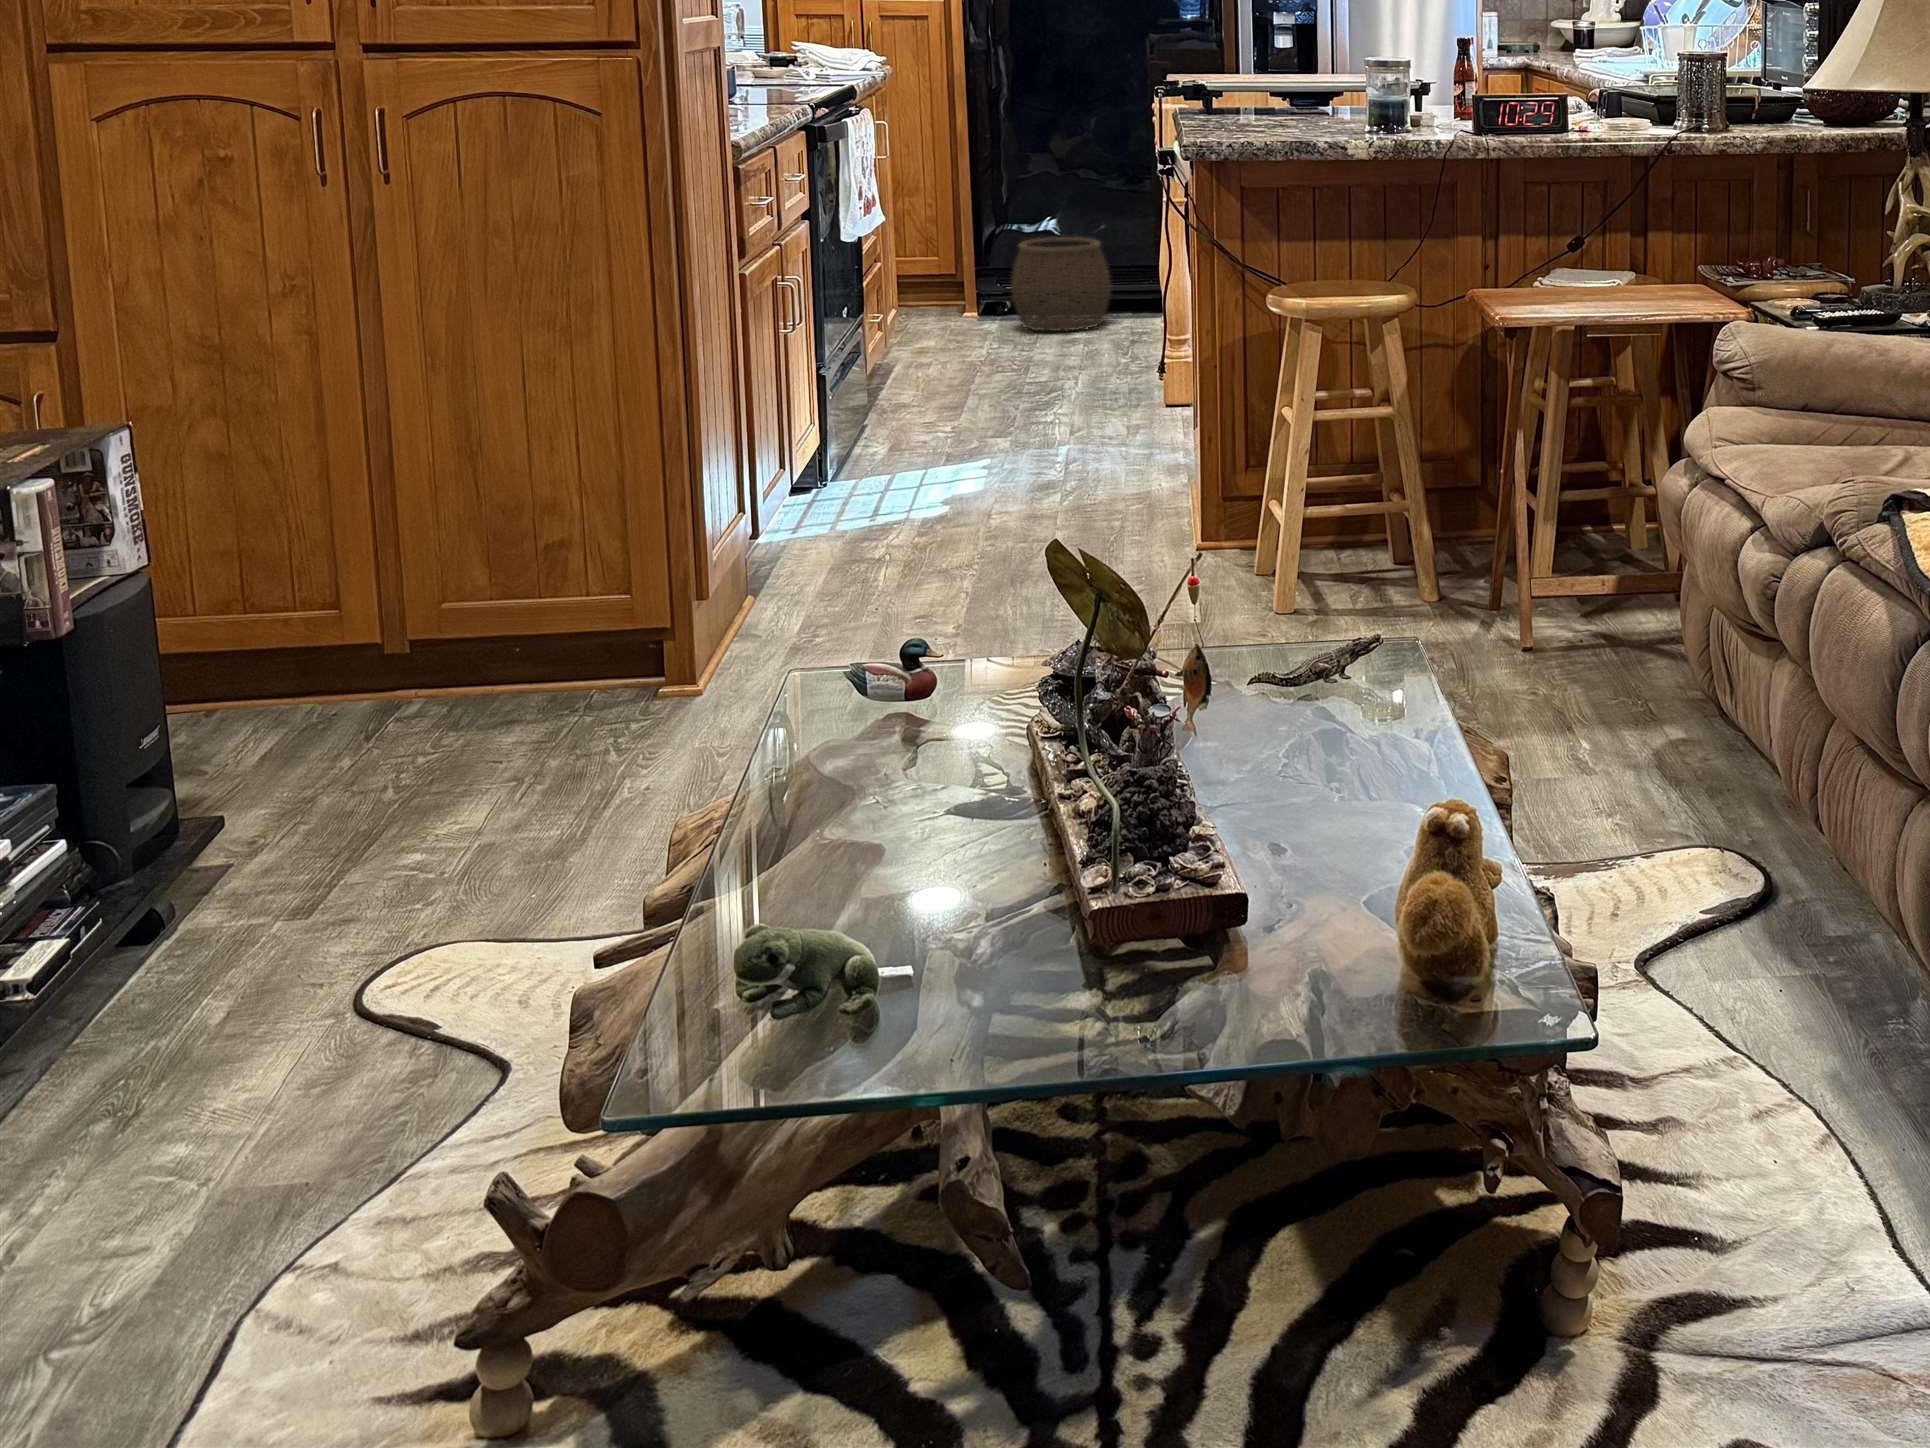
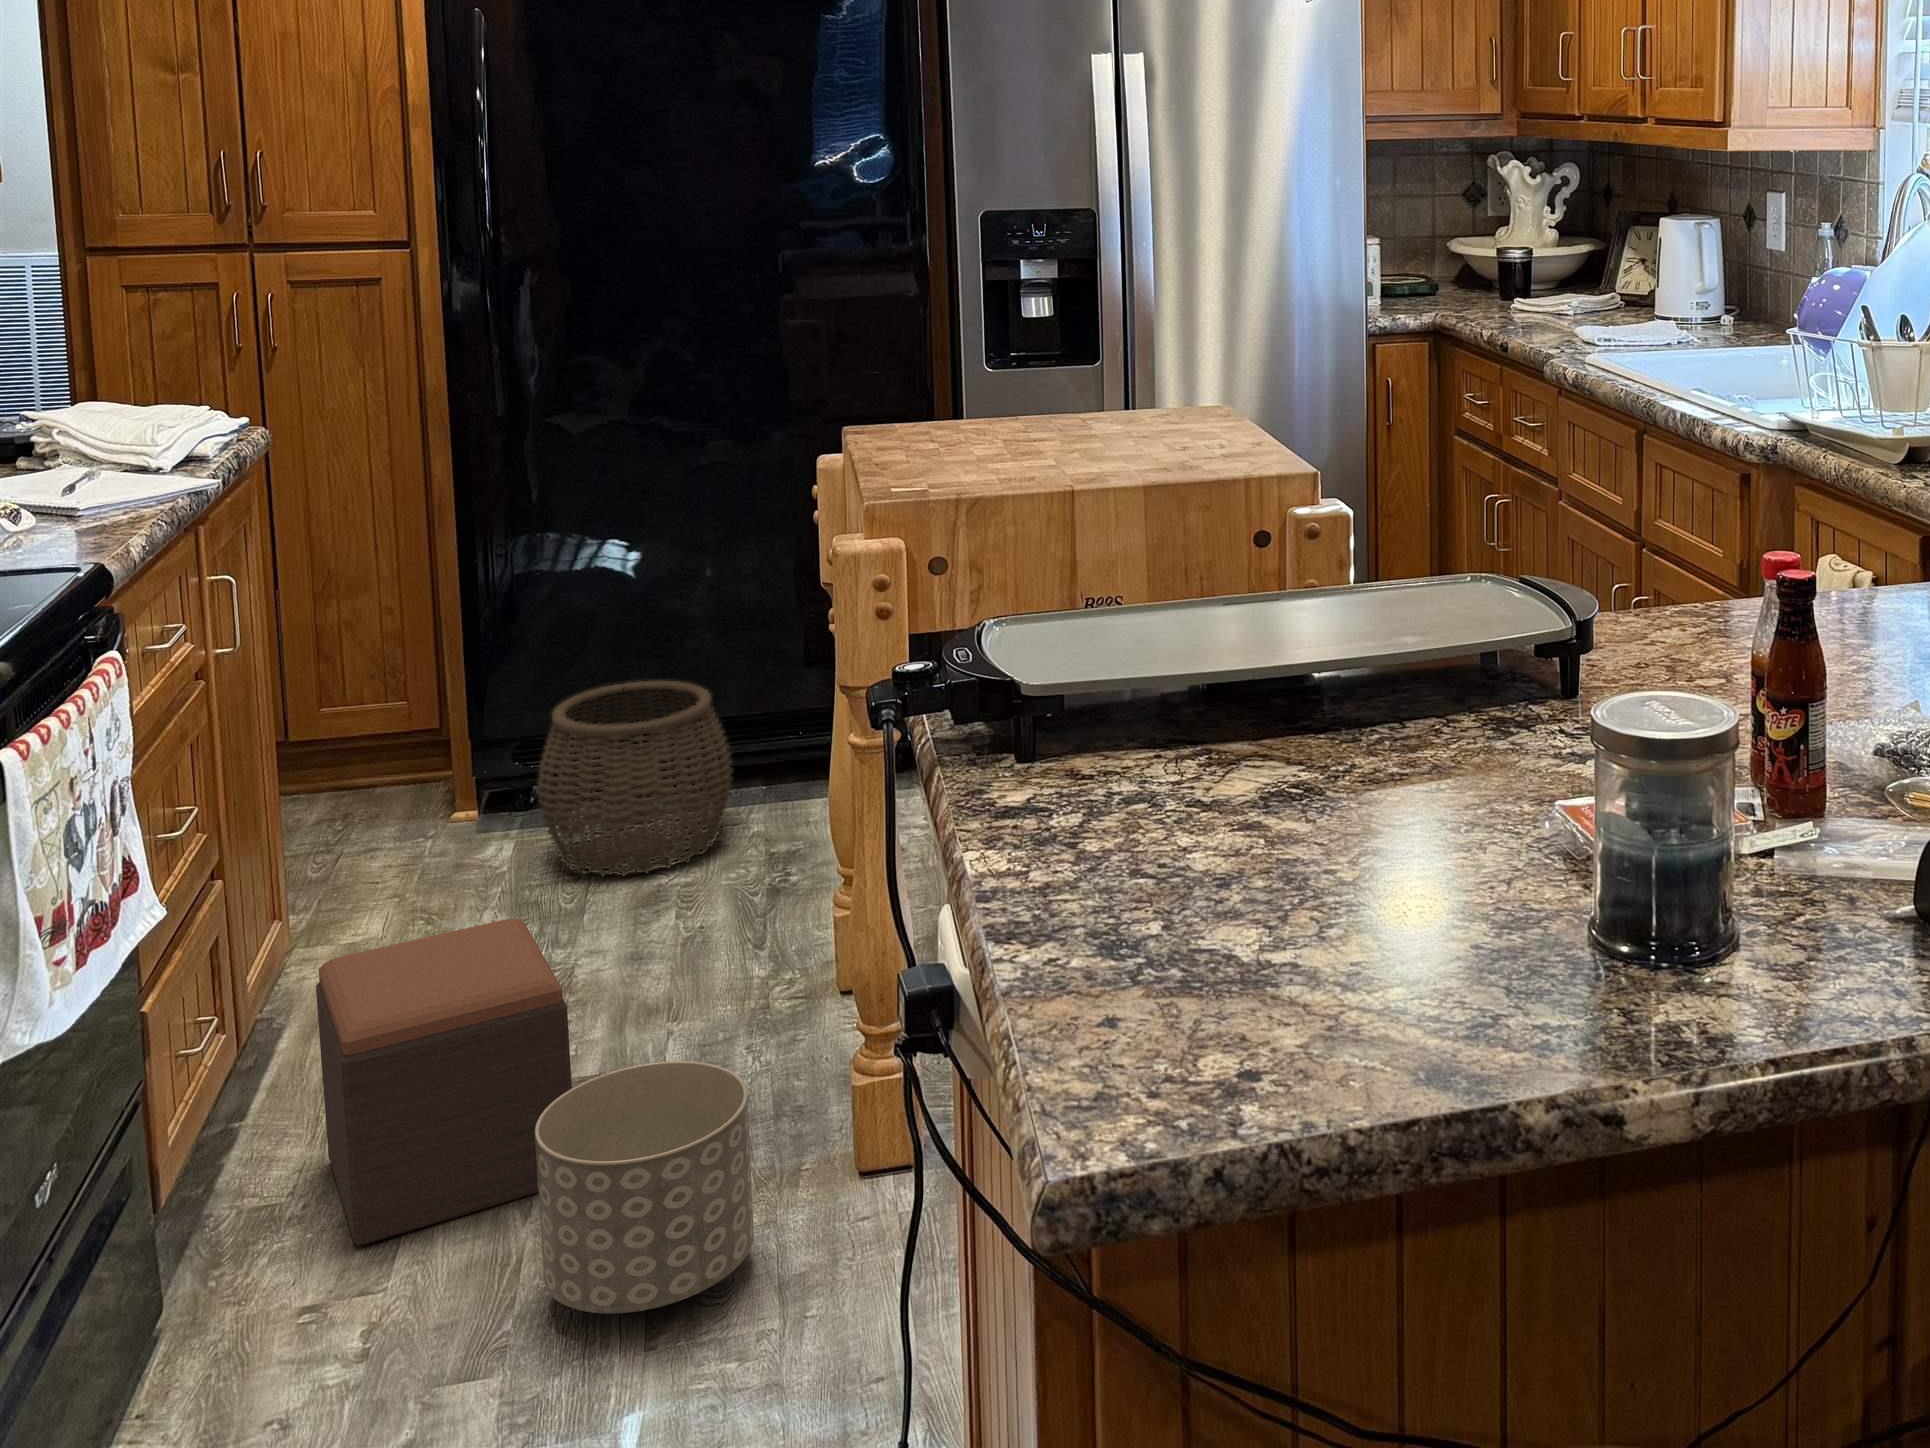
footstool: none [926,288,1042,410] -> present [316,919,572,1246]
planter: none [1030,329,1123,424] -> present [535,1061,754,1314]

